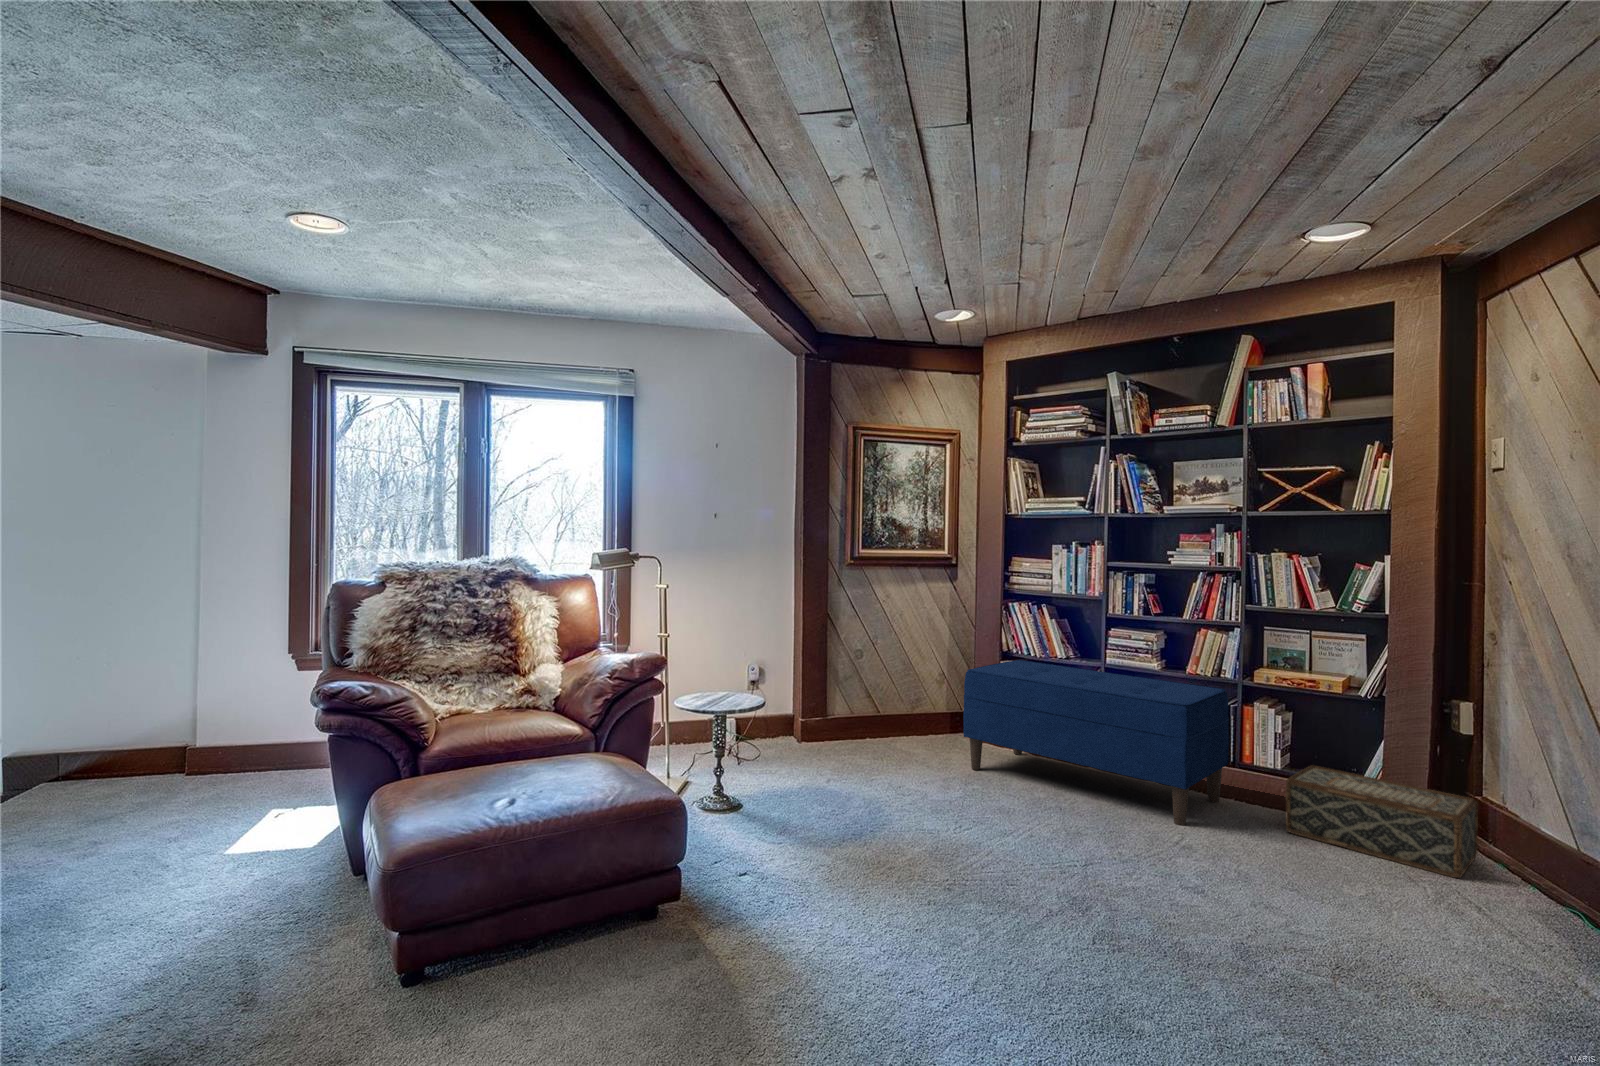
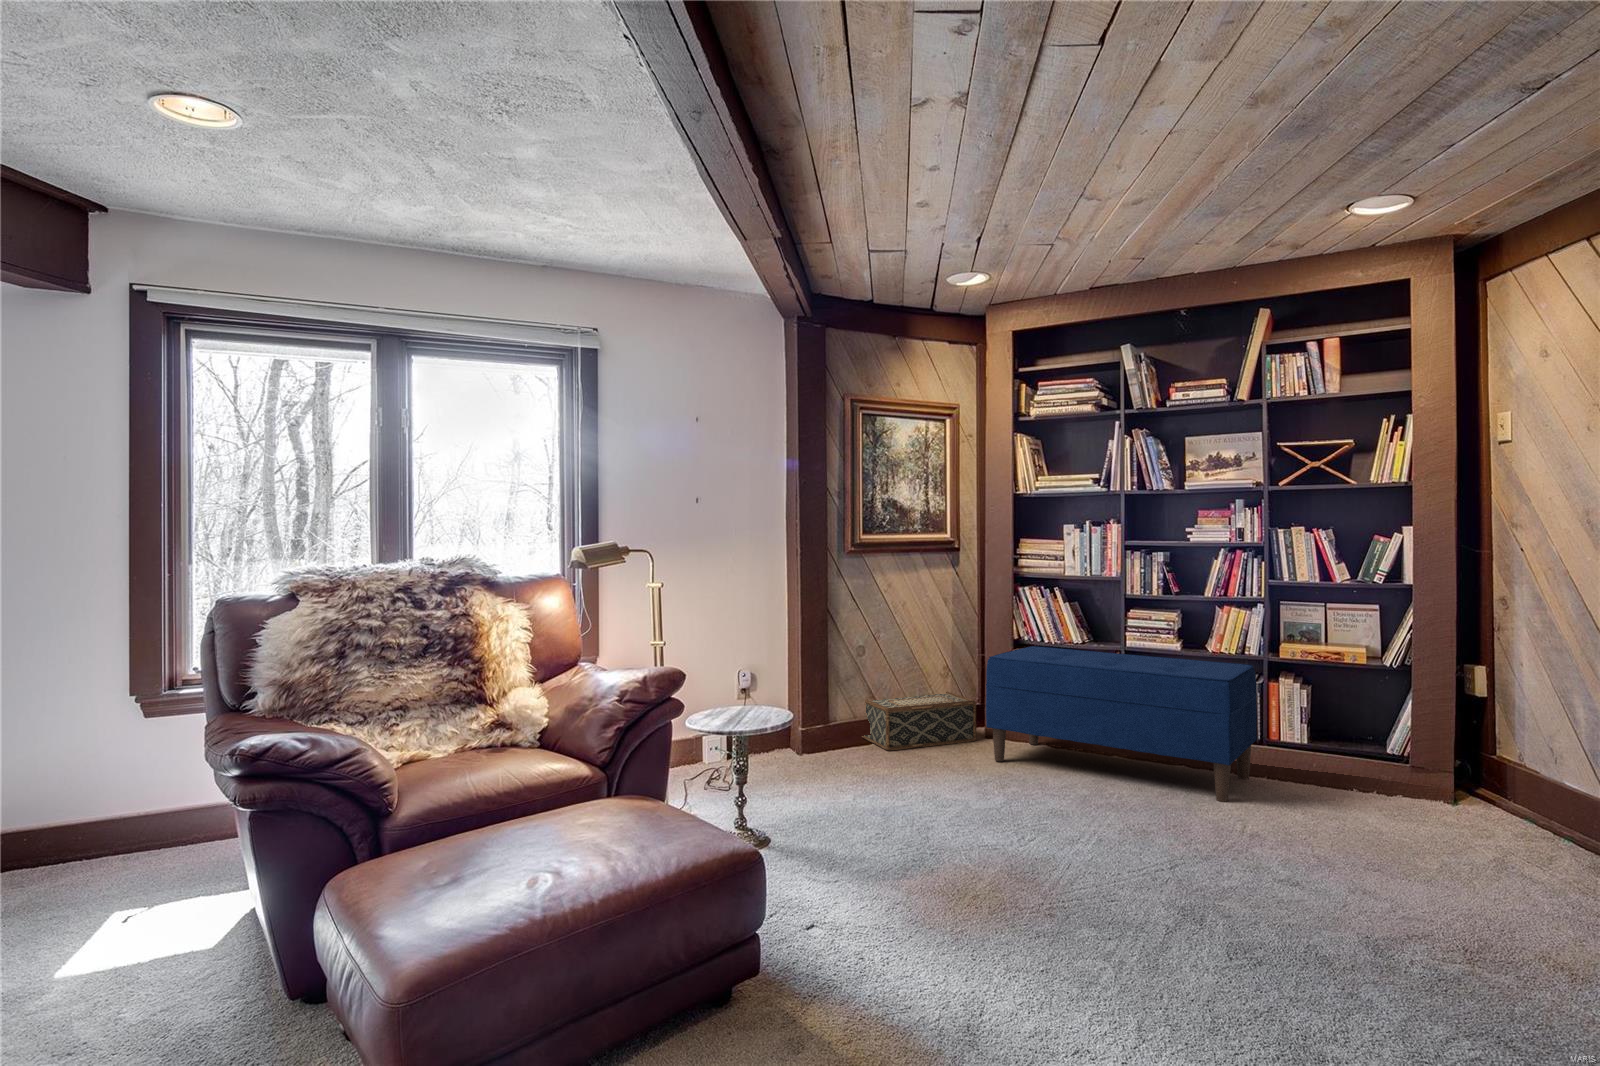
woven basket: present [1286,765,1478,878] -> present [862,692,976,751]

